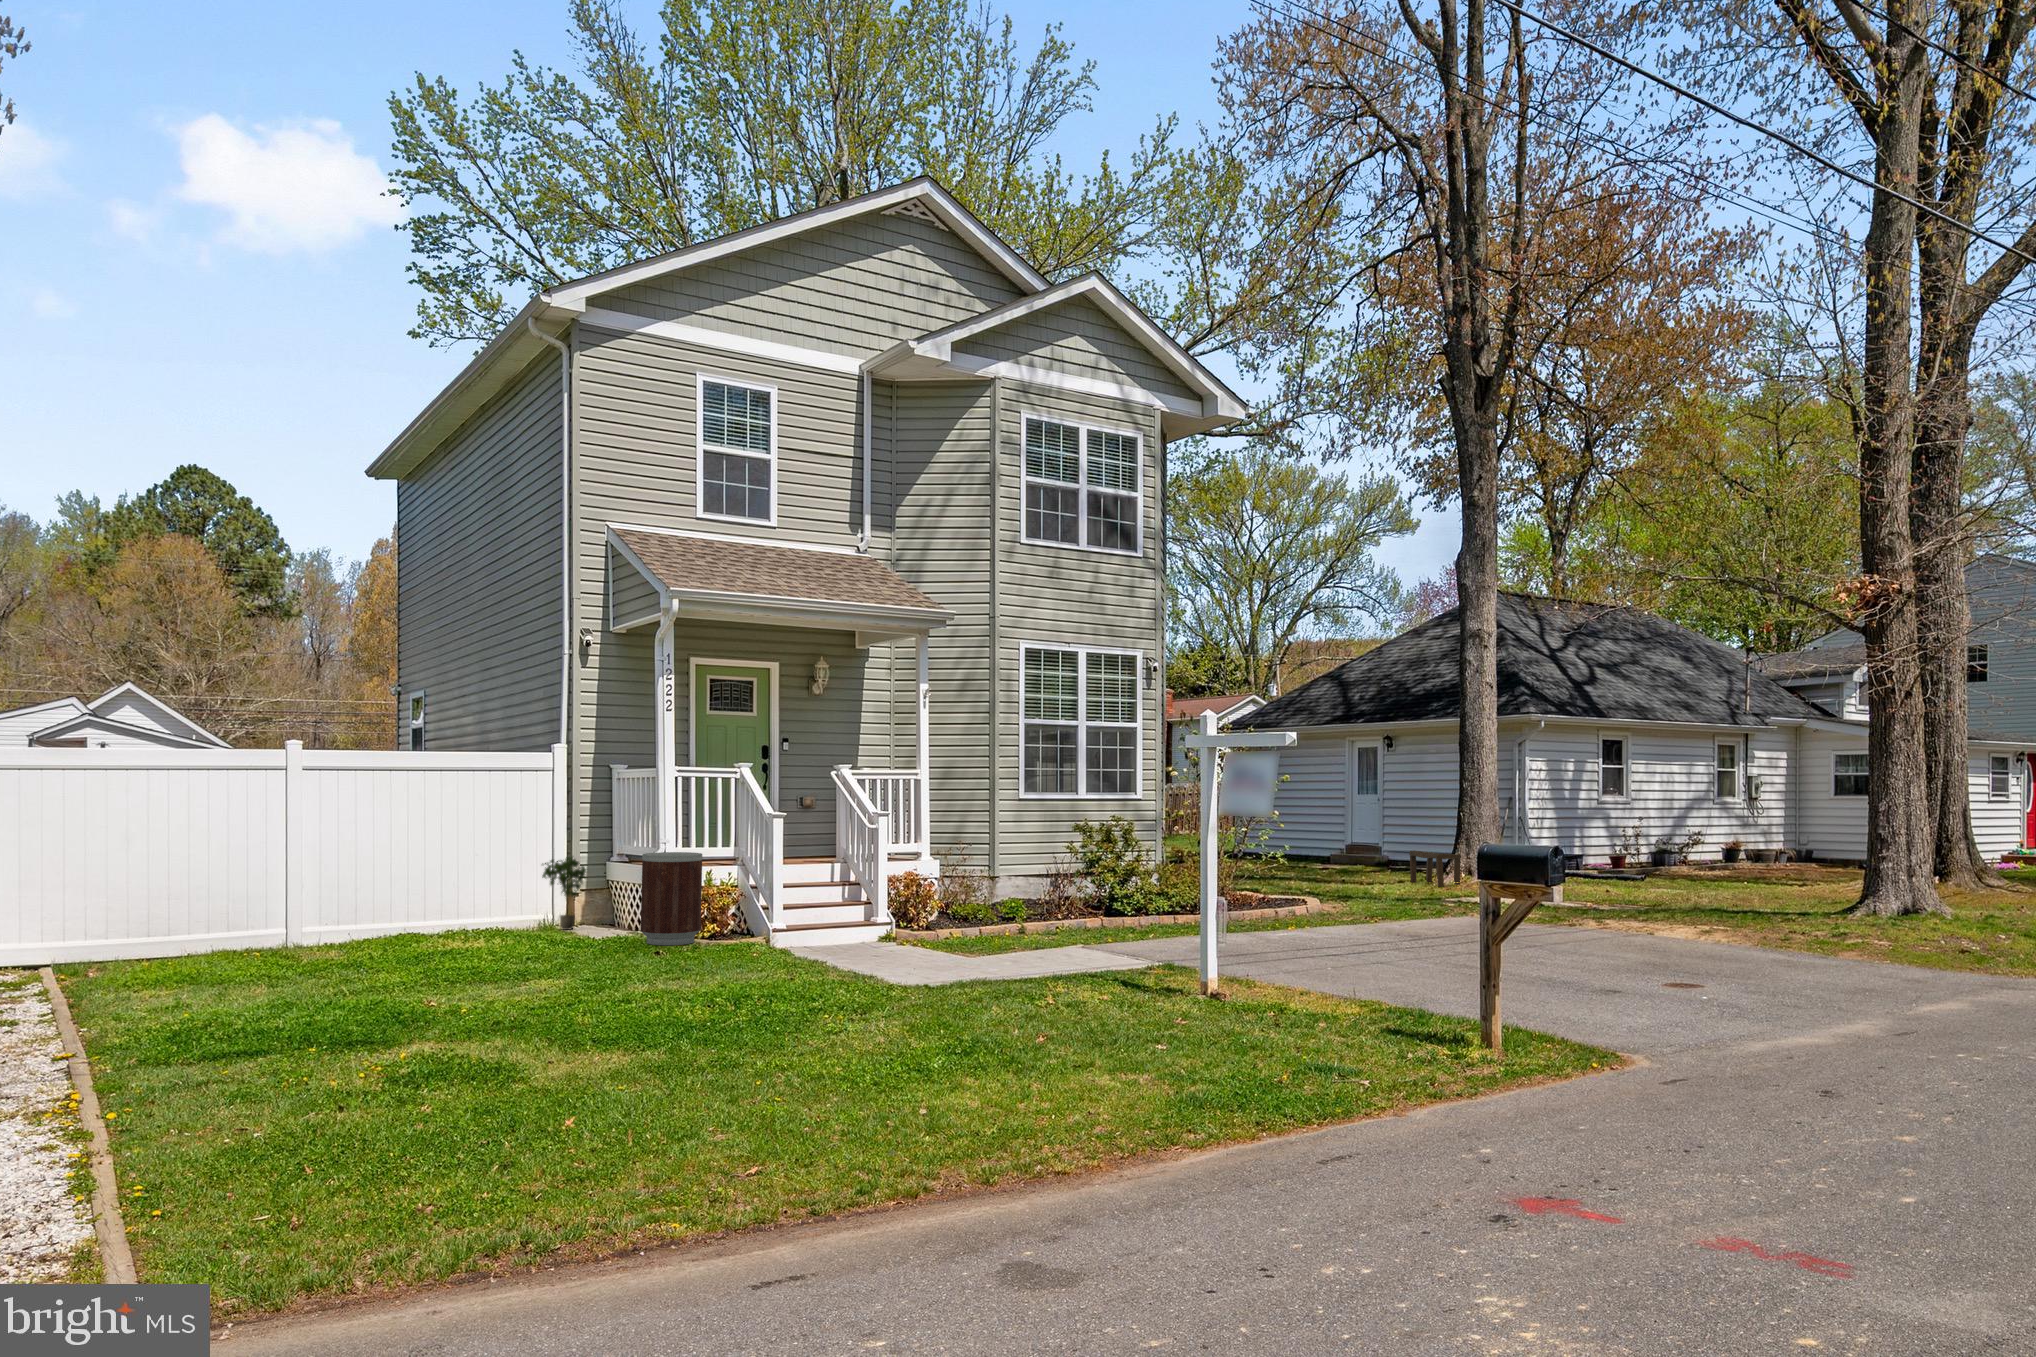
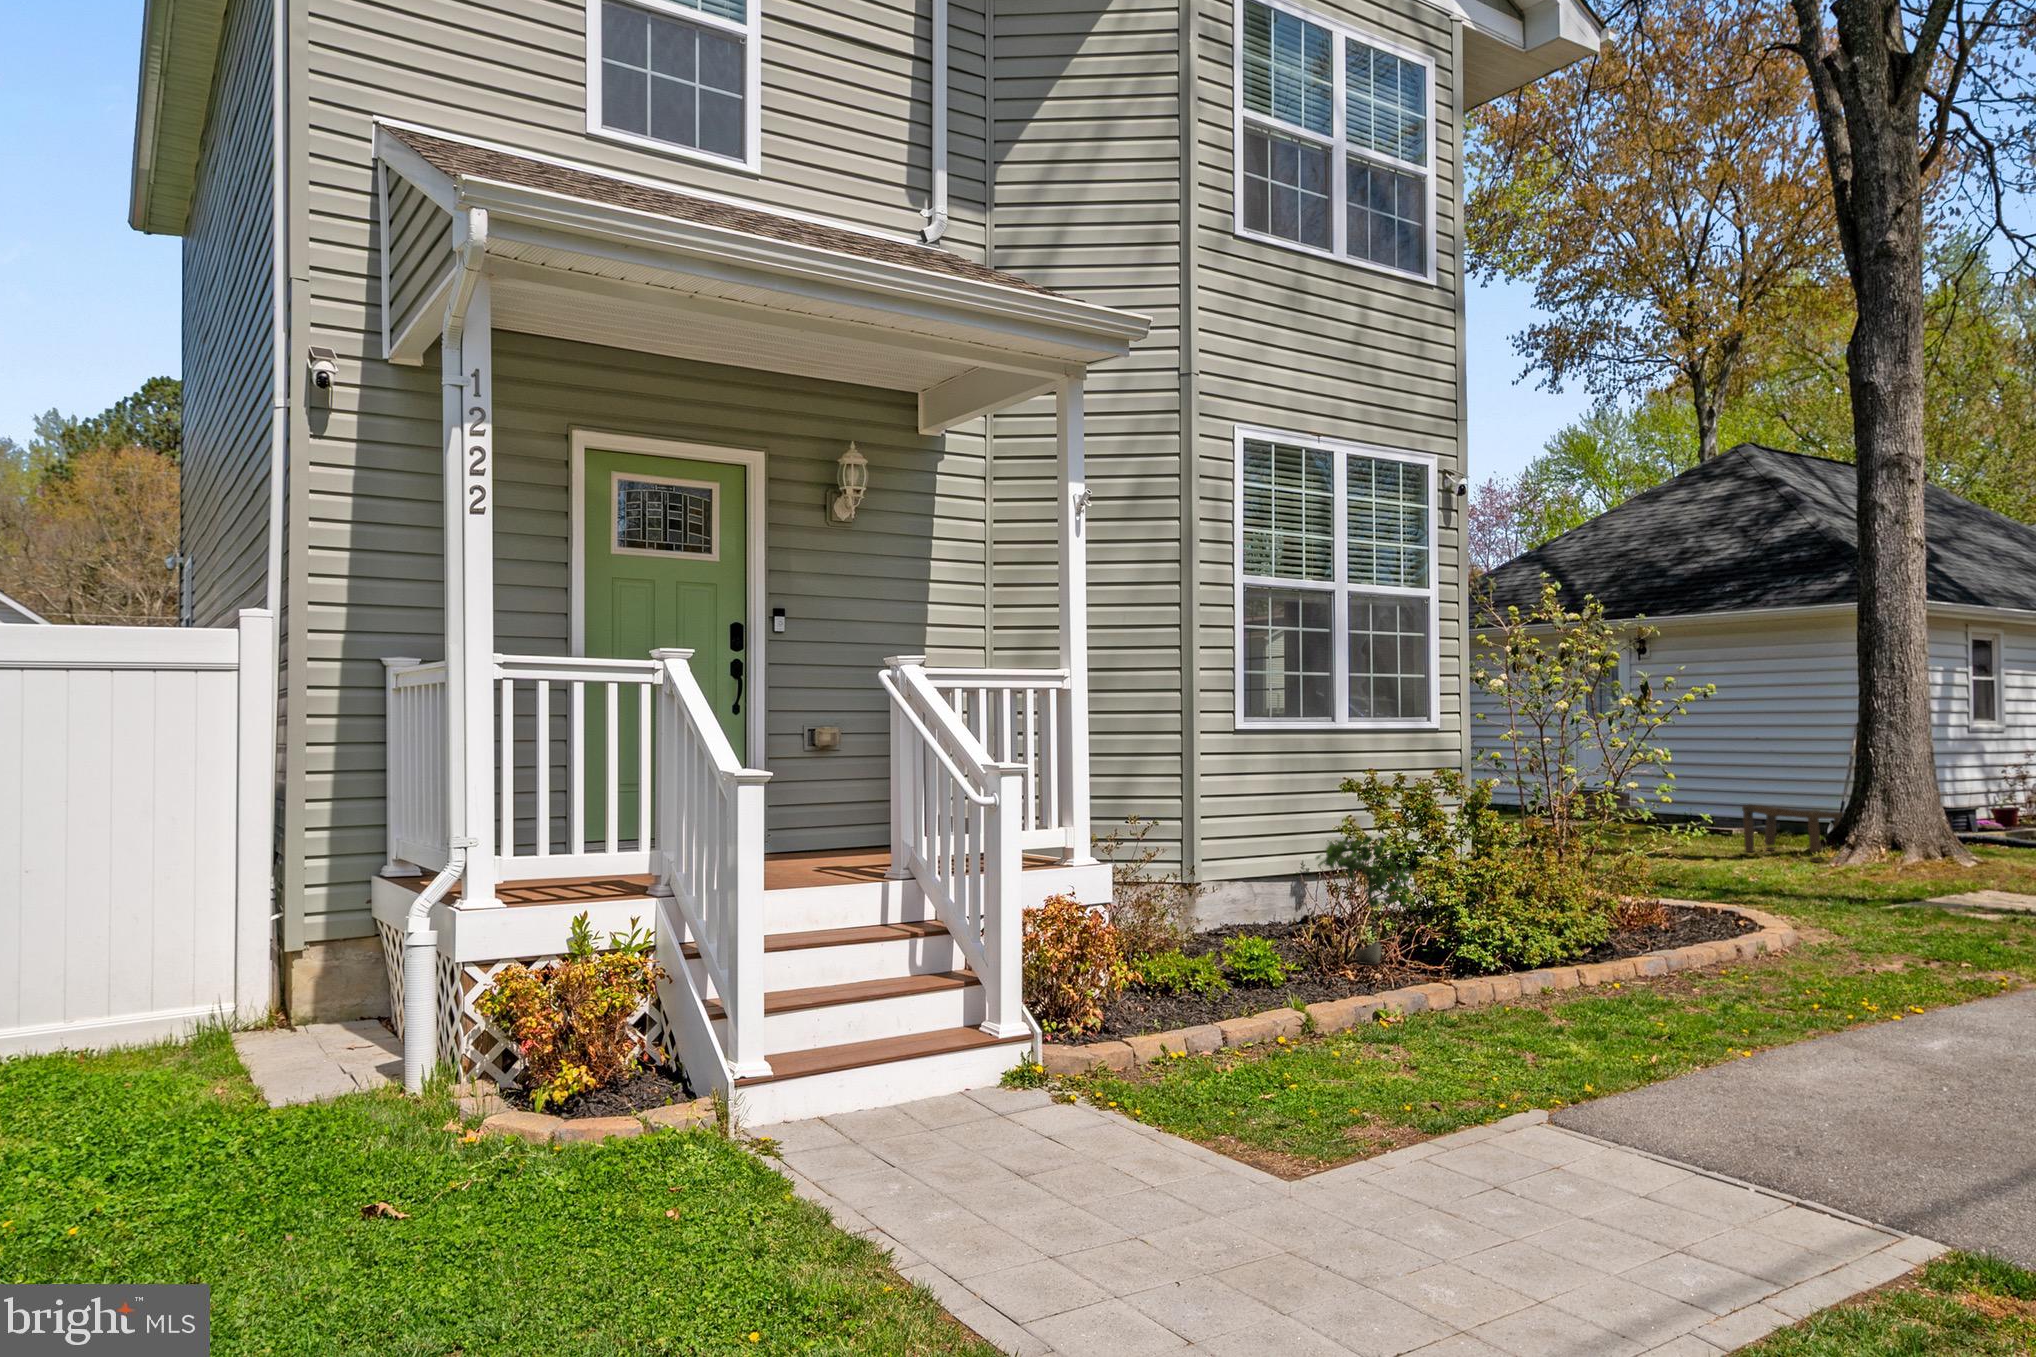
trash can: present [641,852,702,945] -> none [367,874,544,1148]
potted plant: present [542,856,586,930] -> present [1316,836,1419,965]

